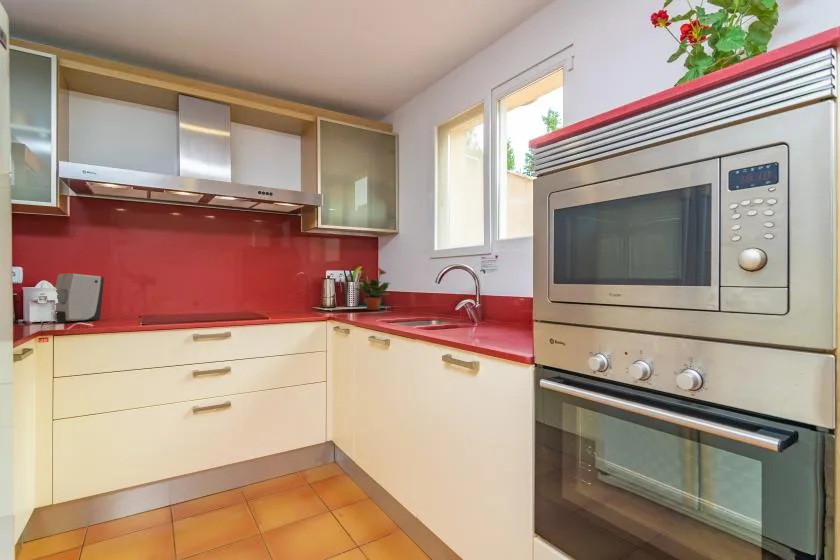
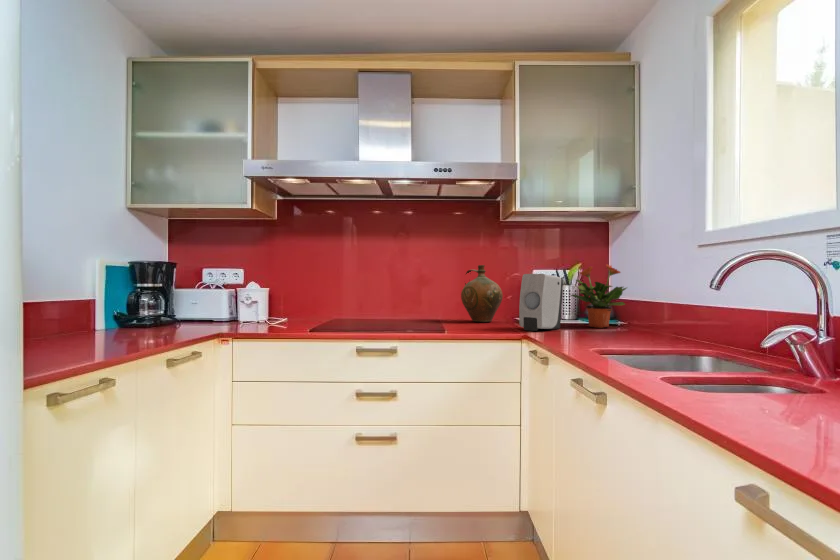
ceramic jug: none [272,267,305,311] -> present [461,265,503,322]
soap dispenser: present [54,274,104,323] -> present [519,274,563,331]

